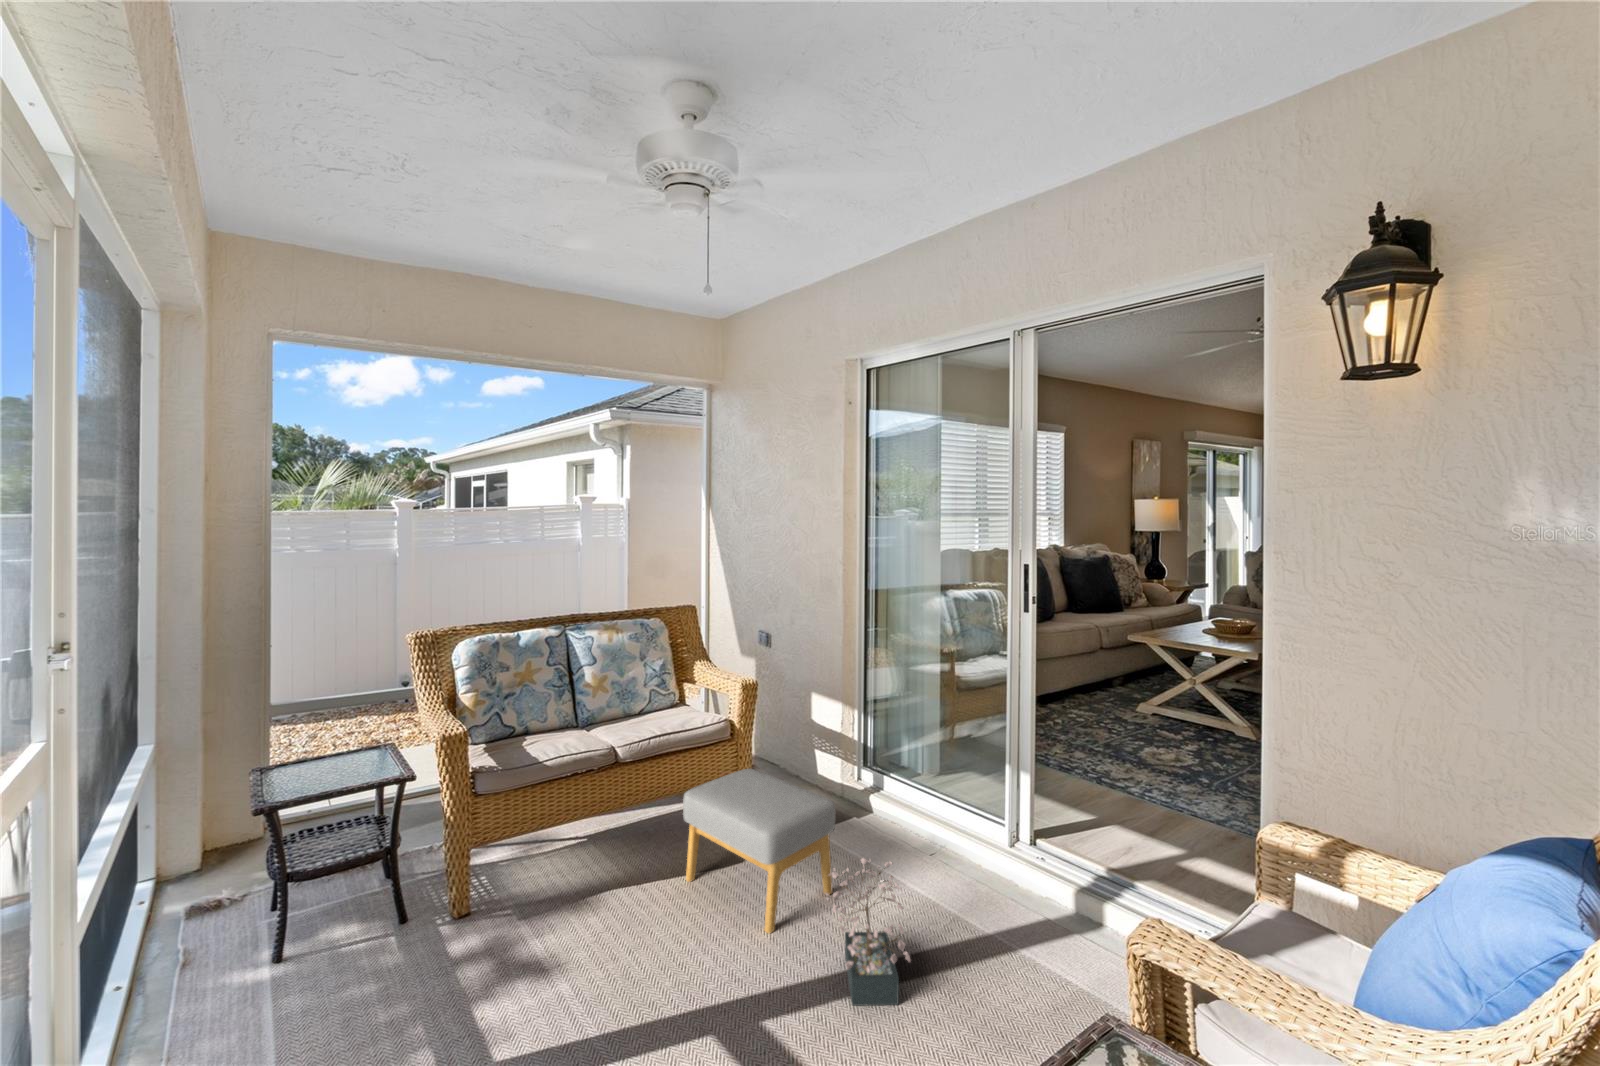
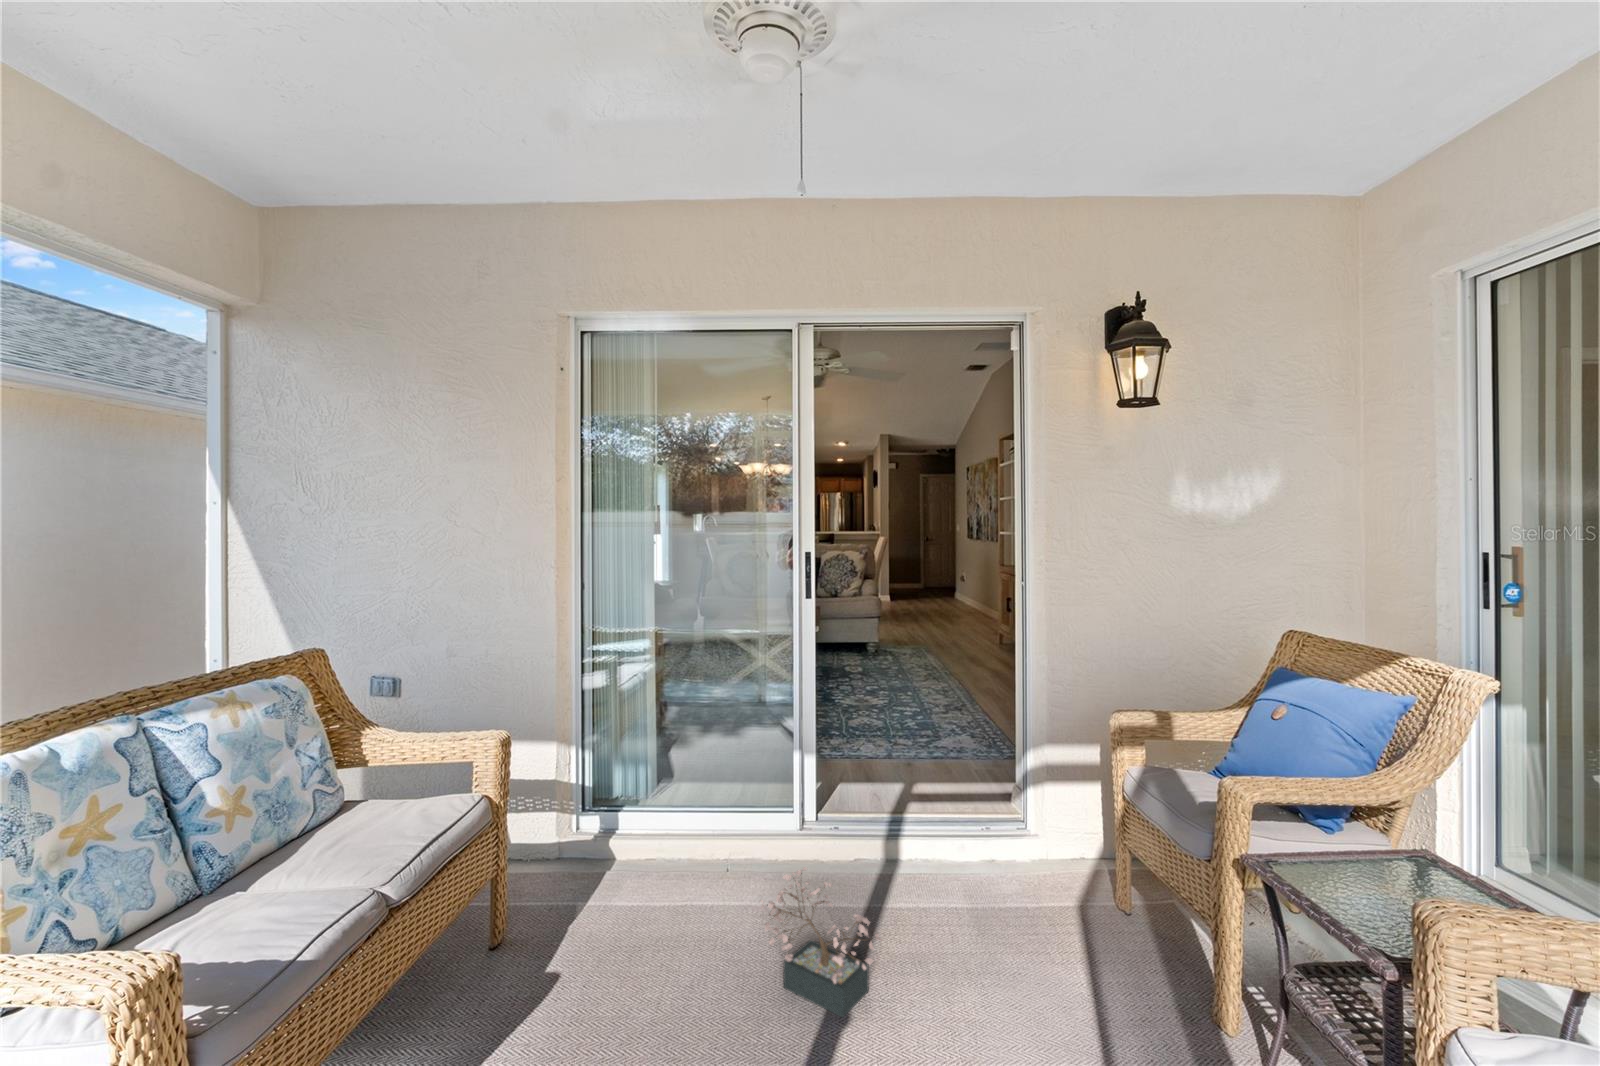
footstool: present [683,769,835,933] -> none [508,840,701,1037]

